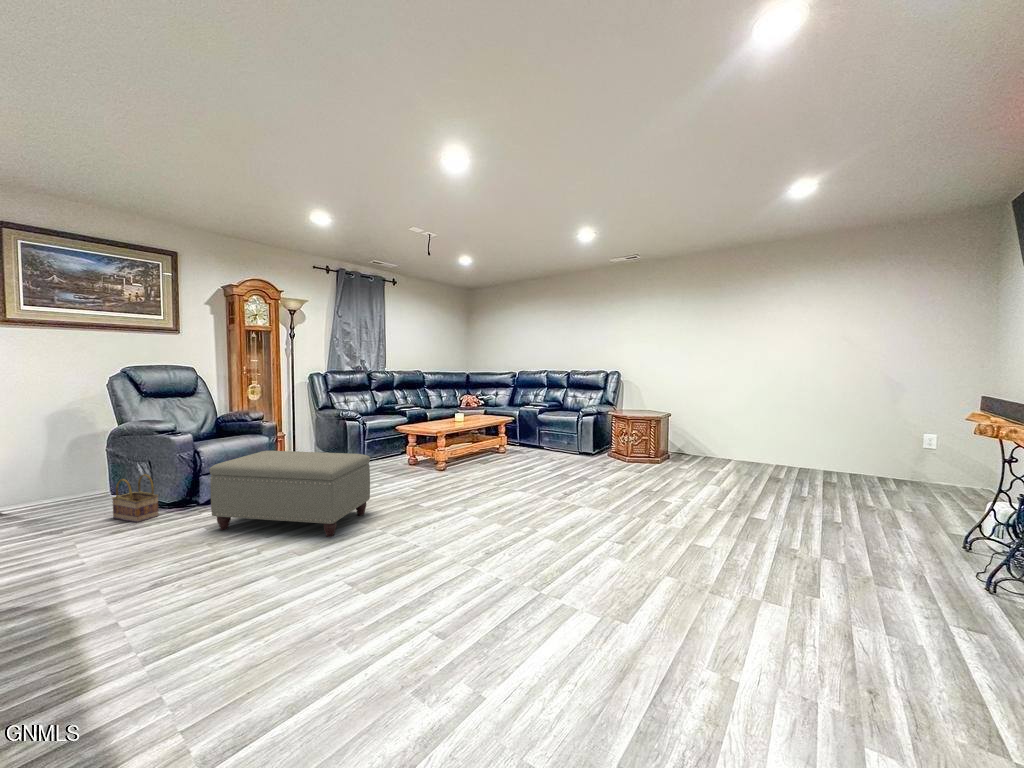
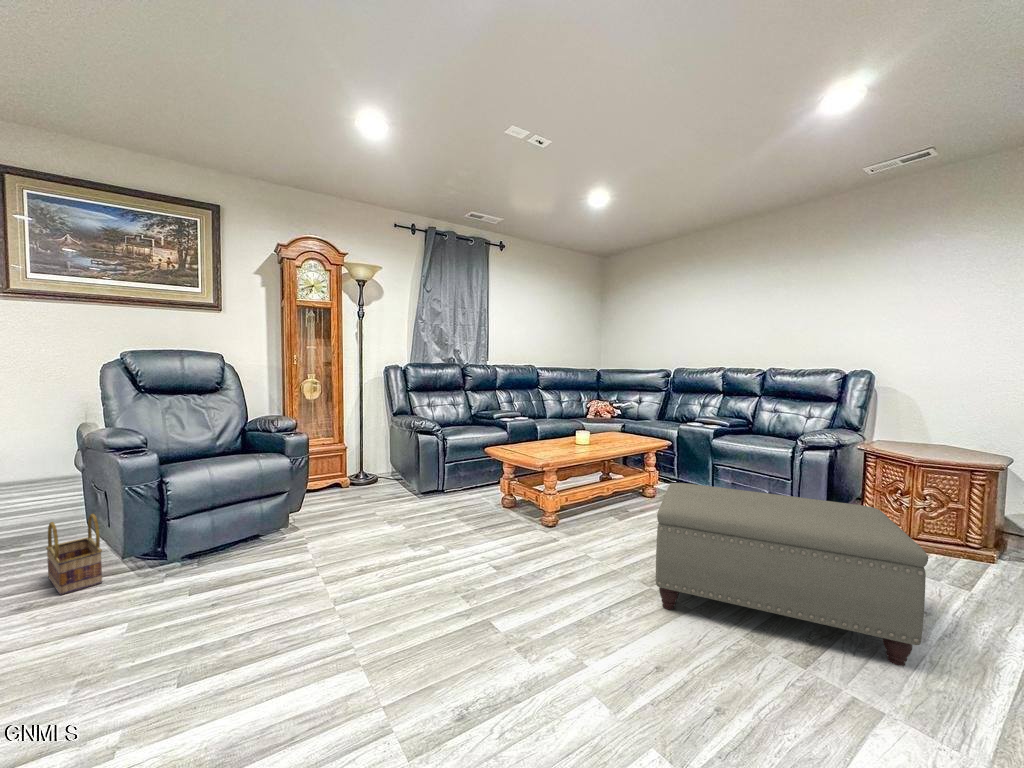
ottoman: present [209,451,370,537] -> present [656,483,928,666]

